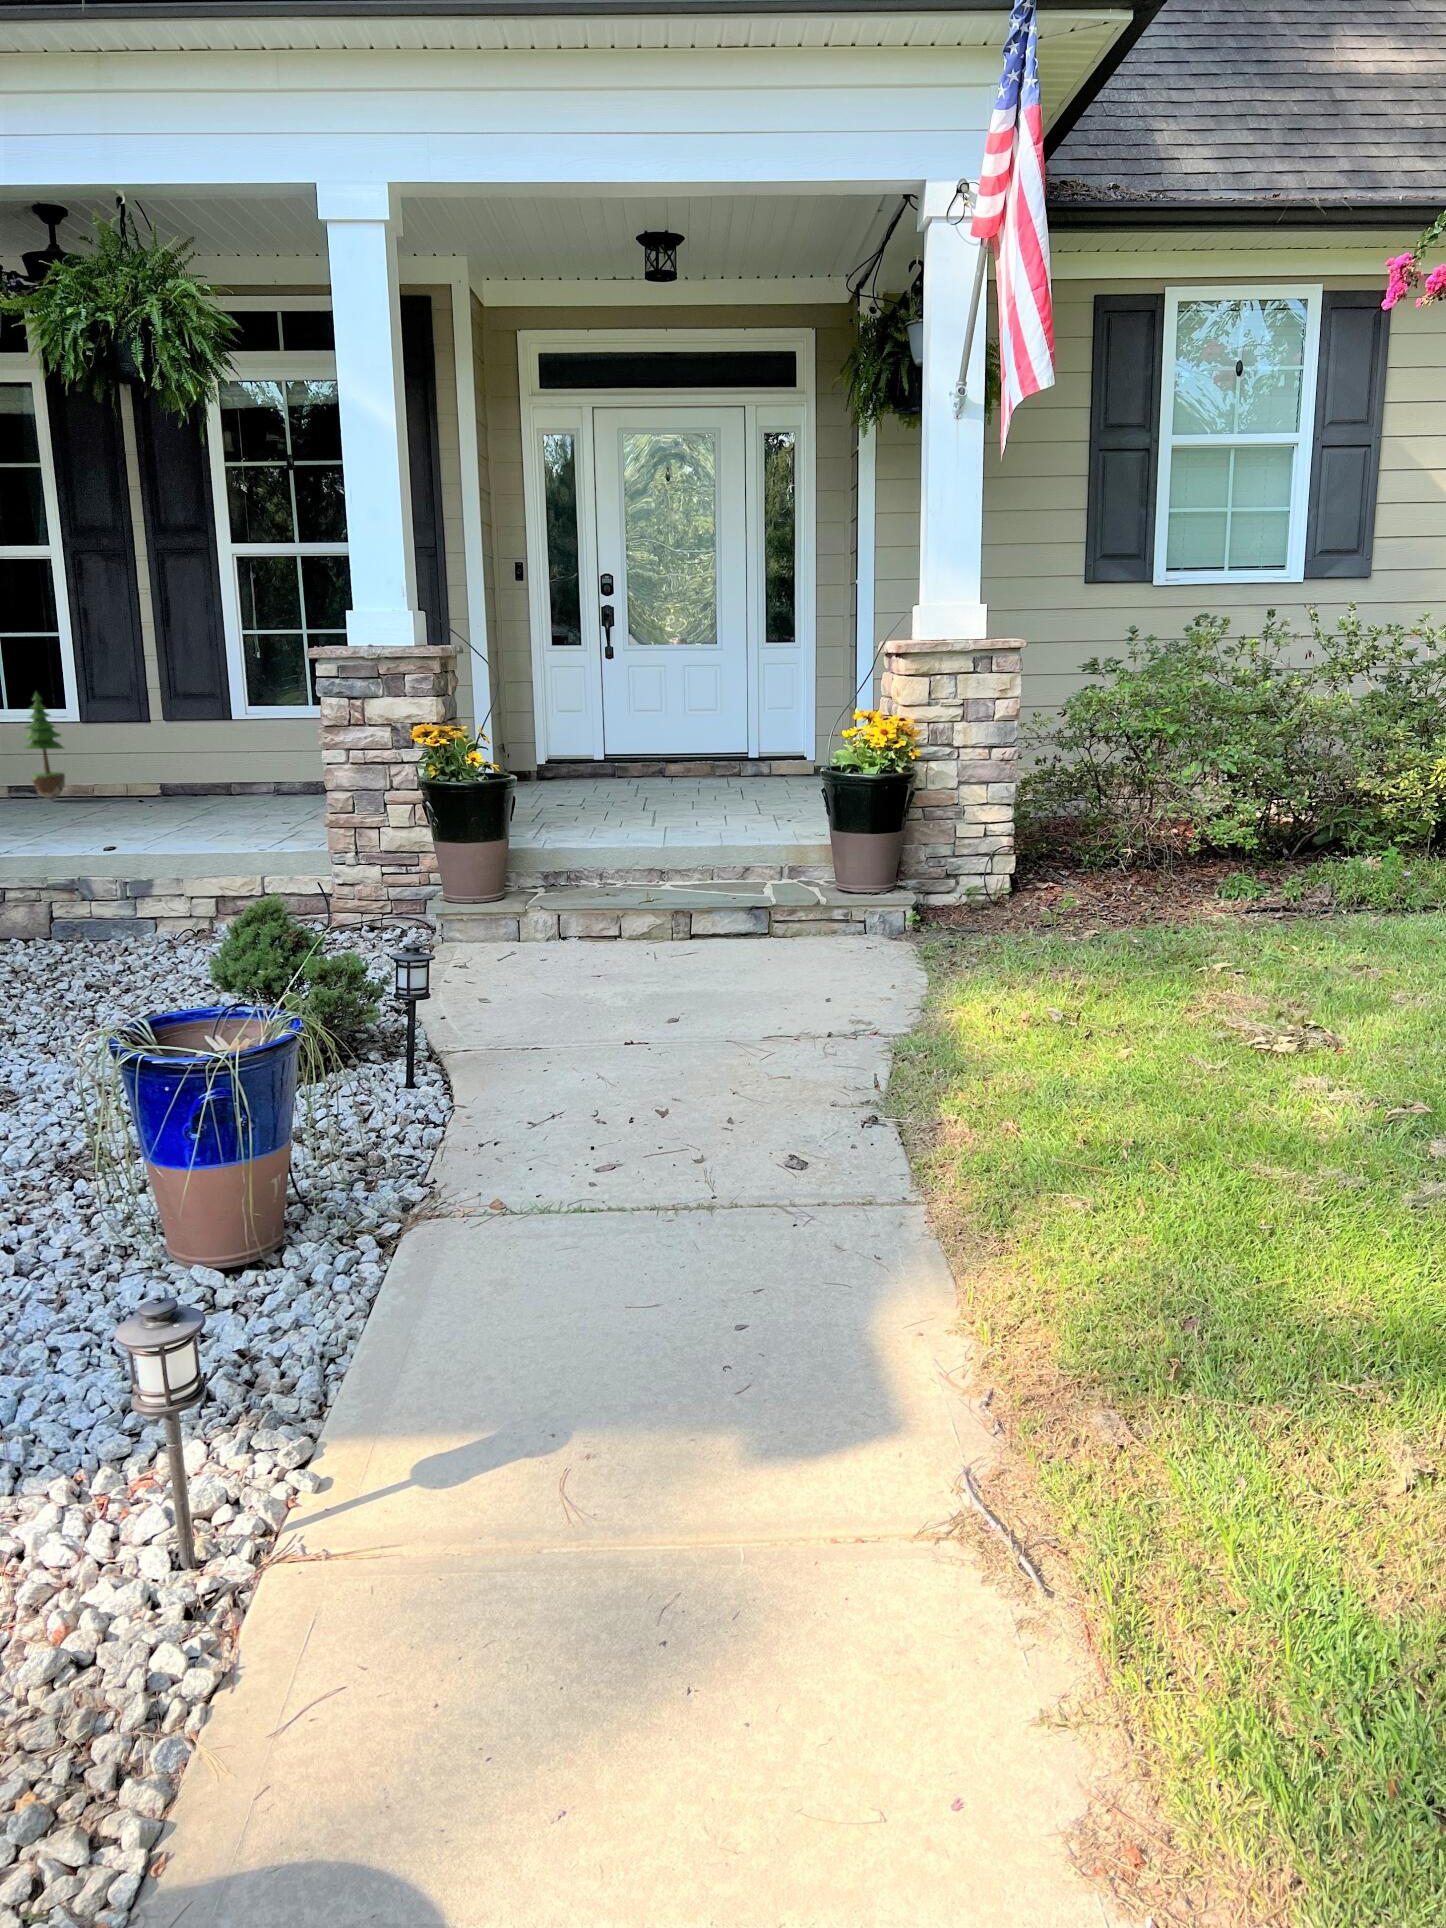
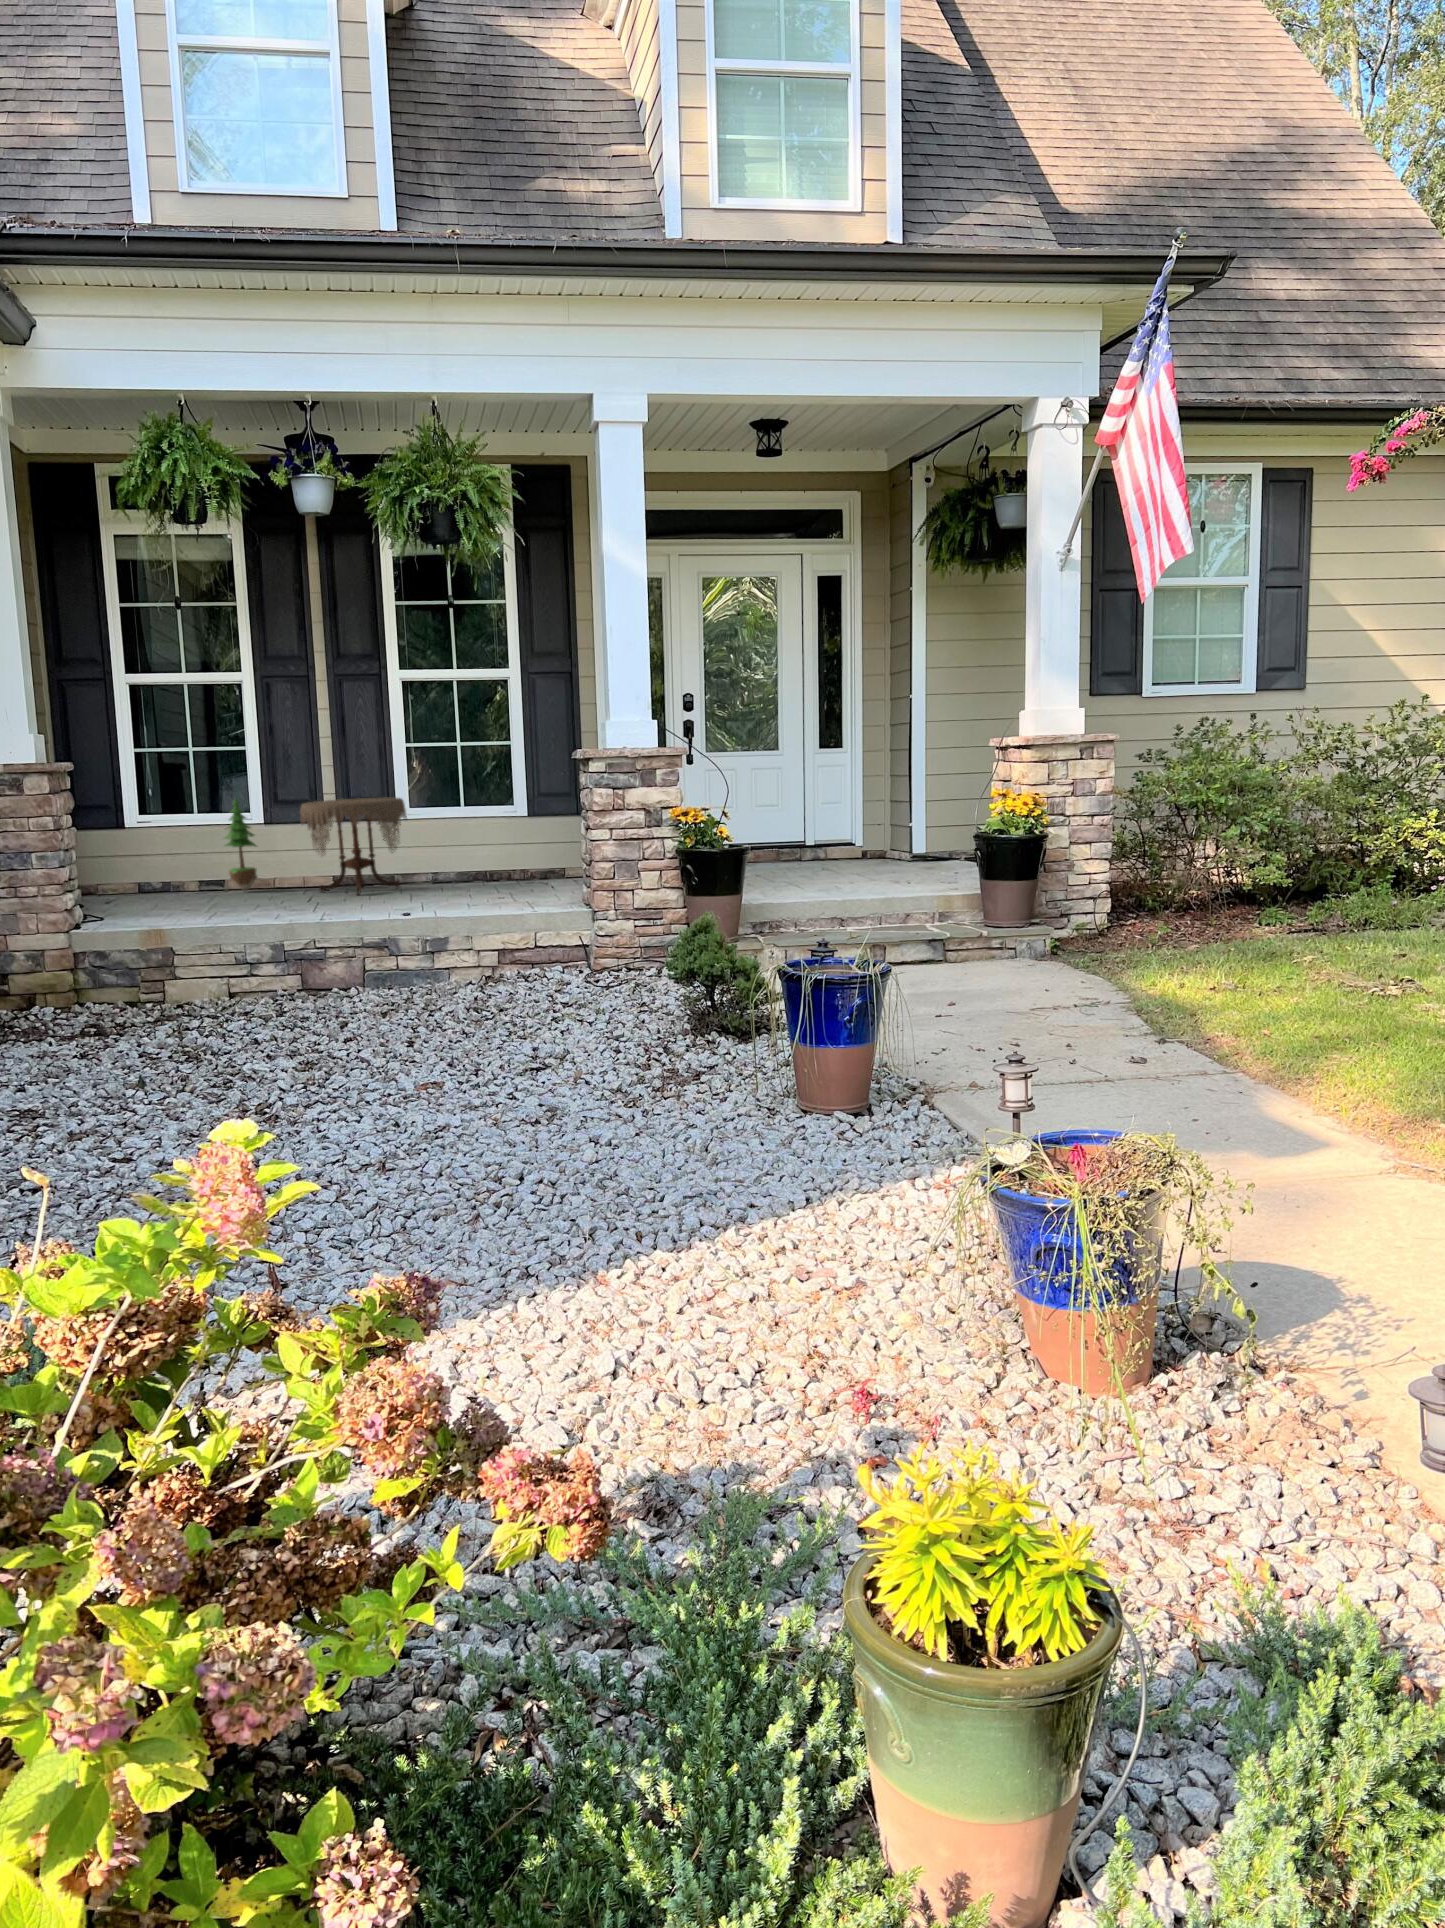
side table: none [95,695,228,811] -> present [300,798,407,895]

